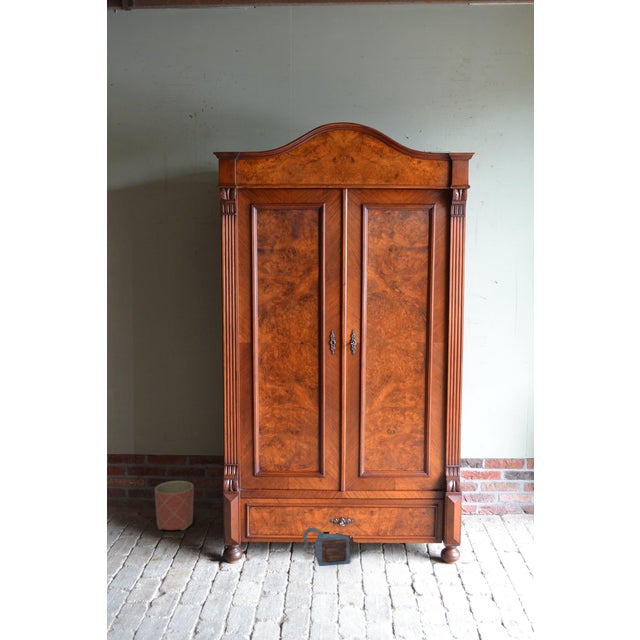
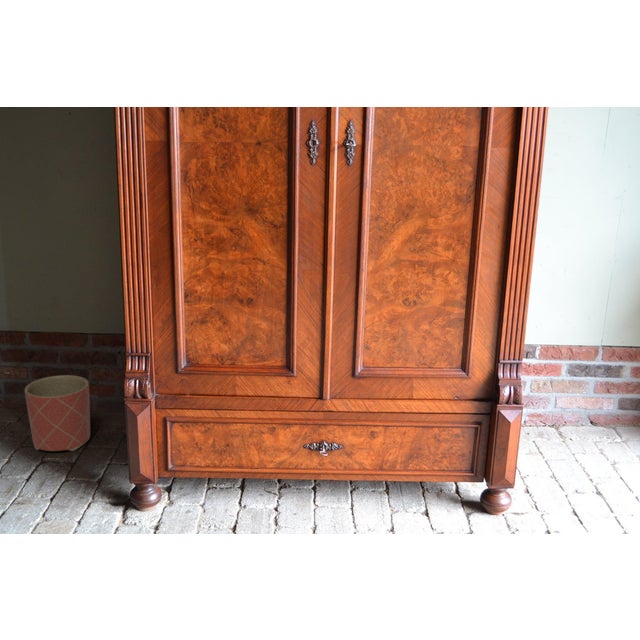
watering can: present [302,528,357,566] -> none [258,452,365,514]

